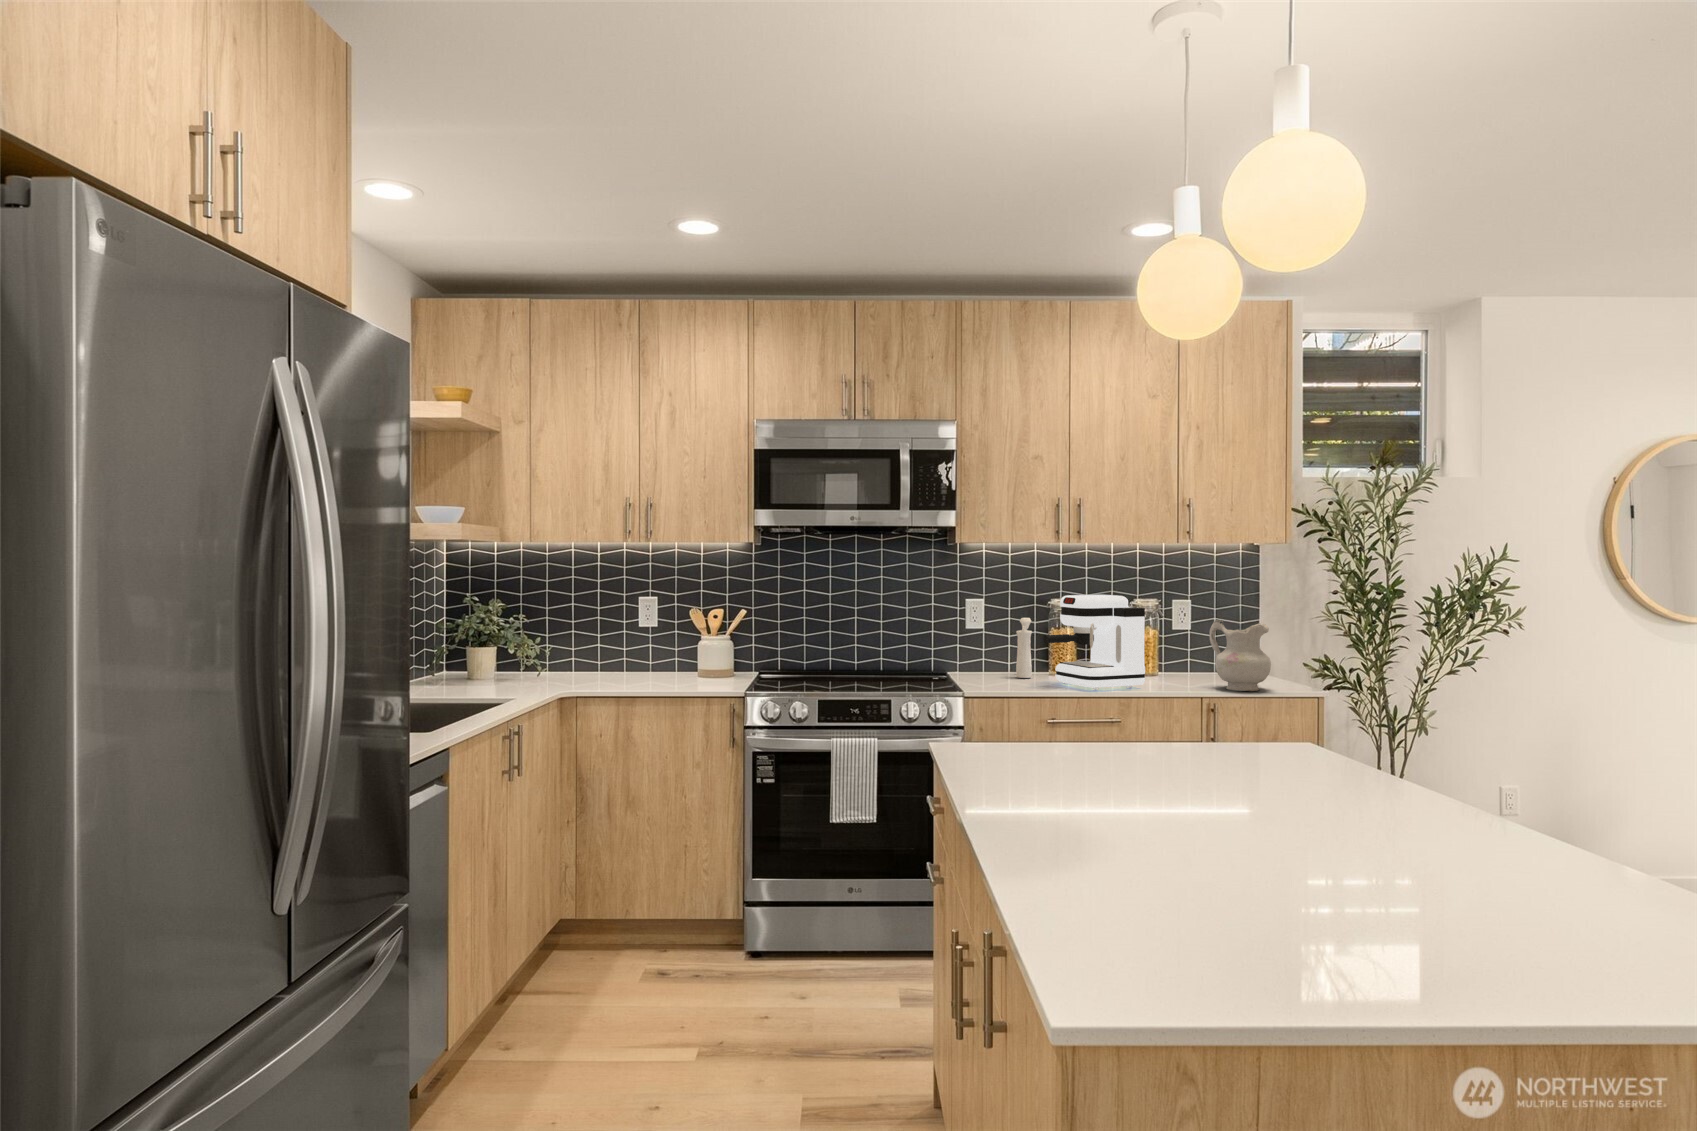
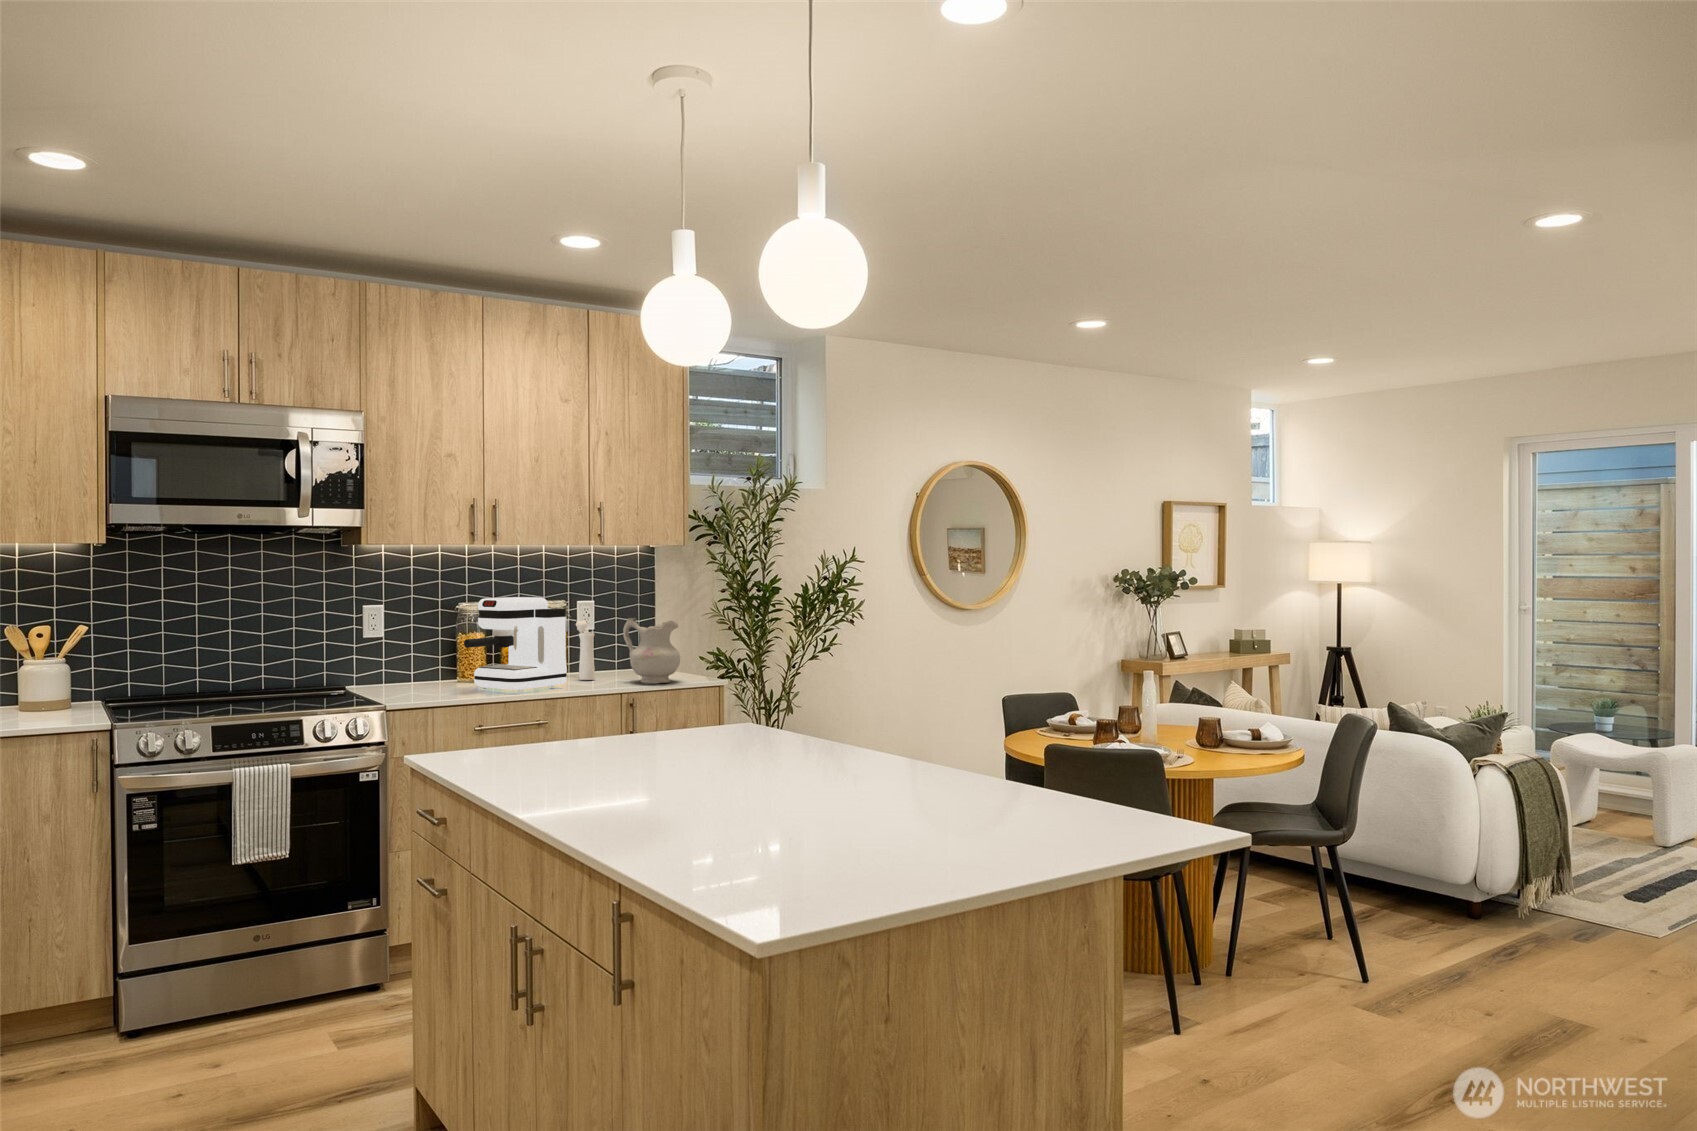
pepper mill: present [1016,618,1032,678] -> present [575,621,595,680]

